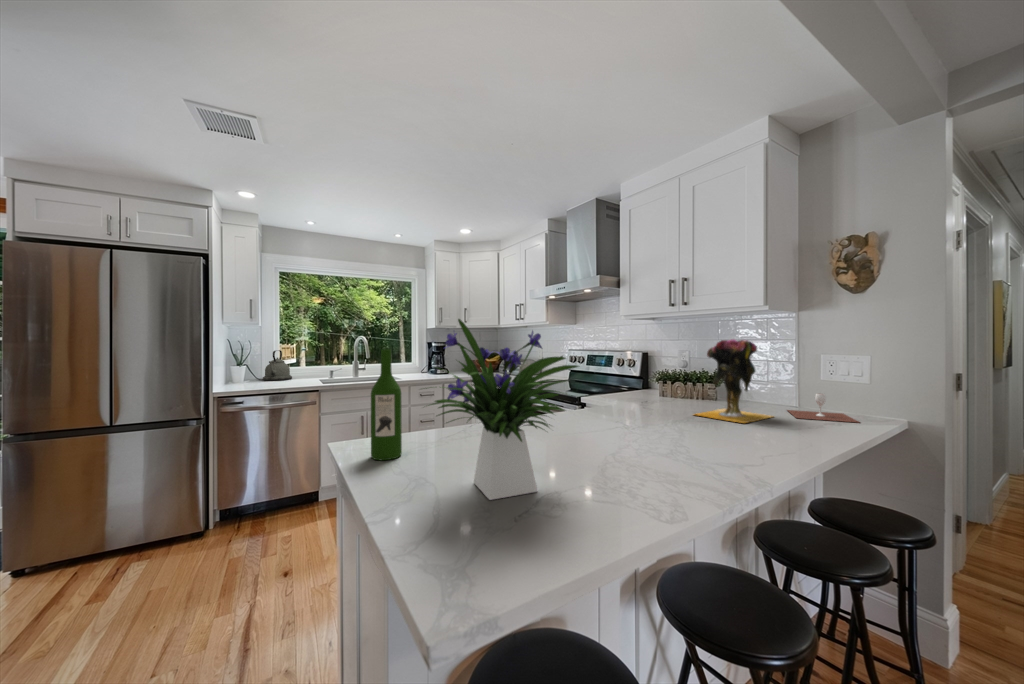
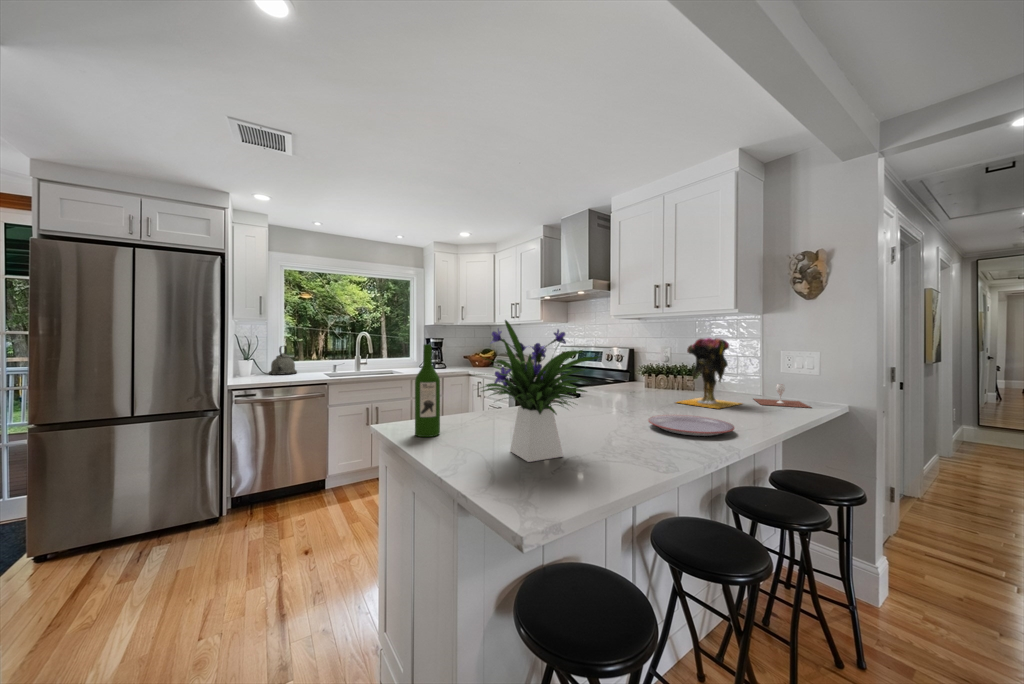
plate: none [655,432,763,462] -> present [648,415,734,436]

